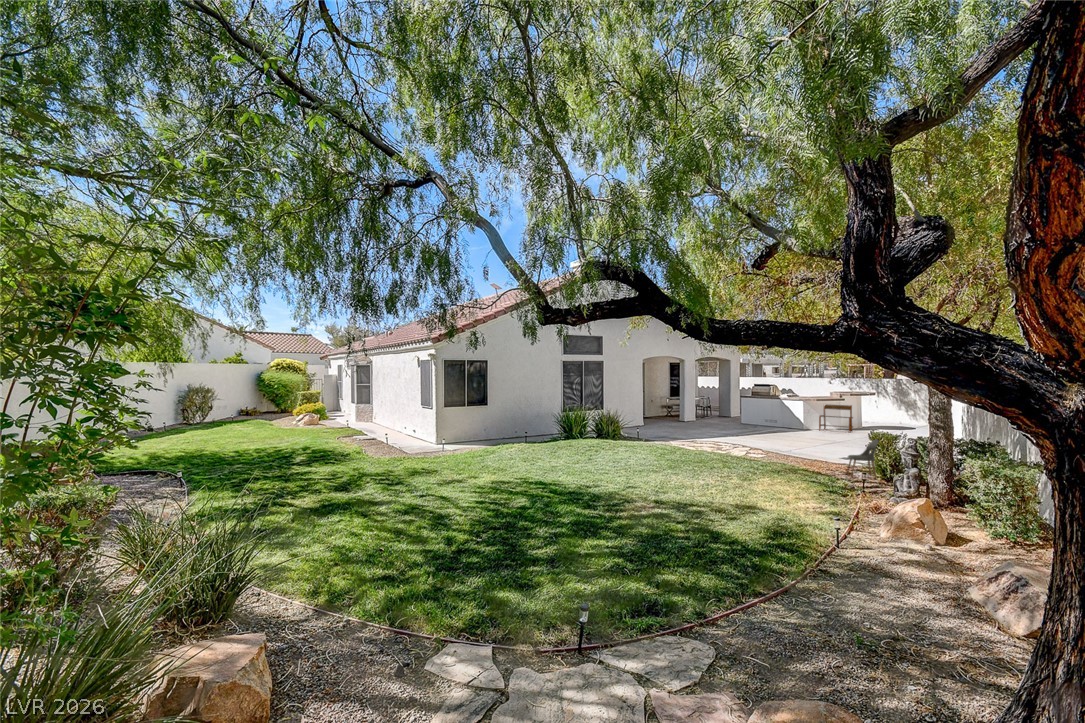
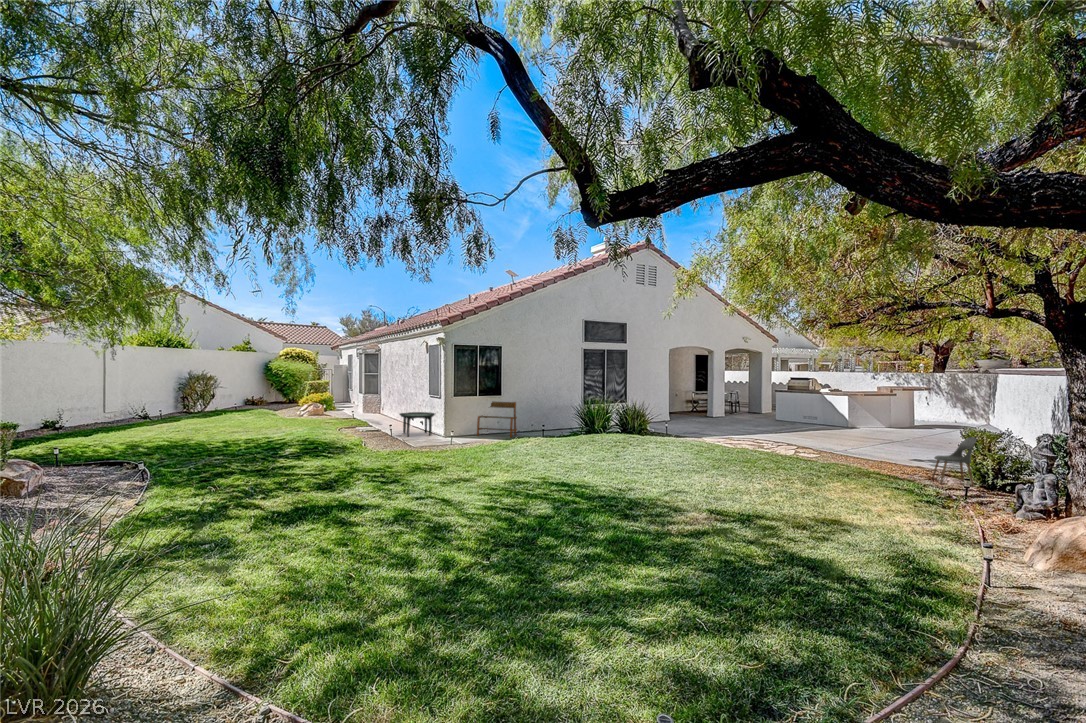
bench: present [819,405,853,432] -> present [477,402,517,437]
round table: none [394,422,428,445] -> present [400,412,435,437]

